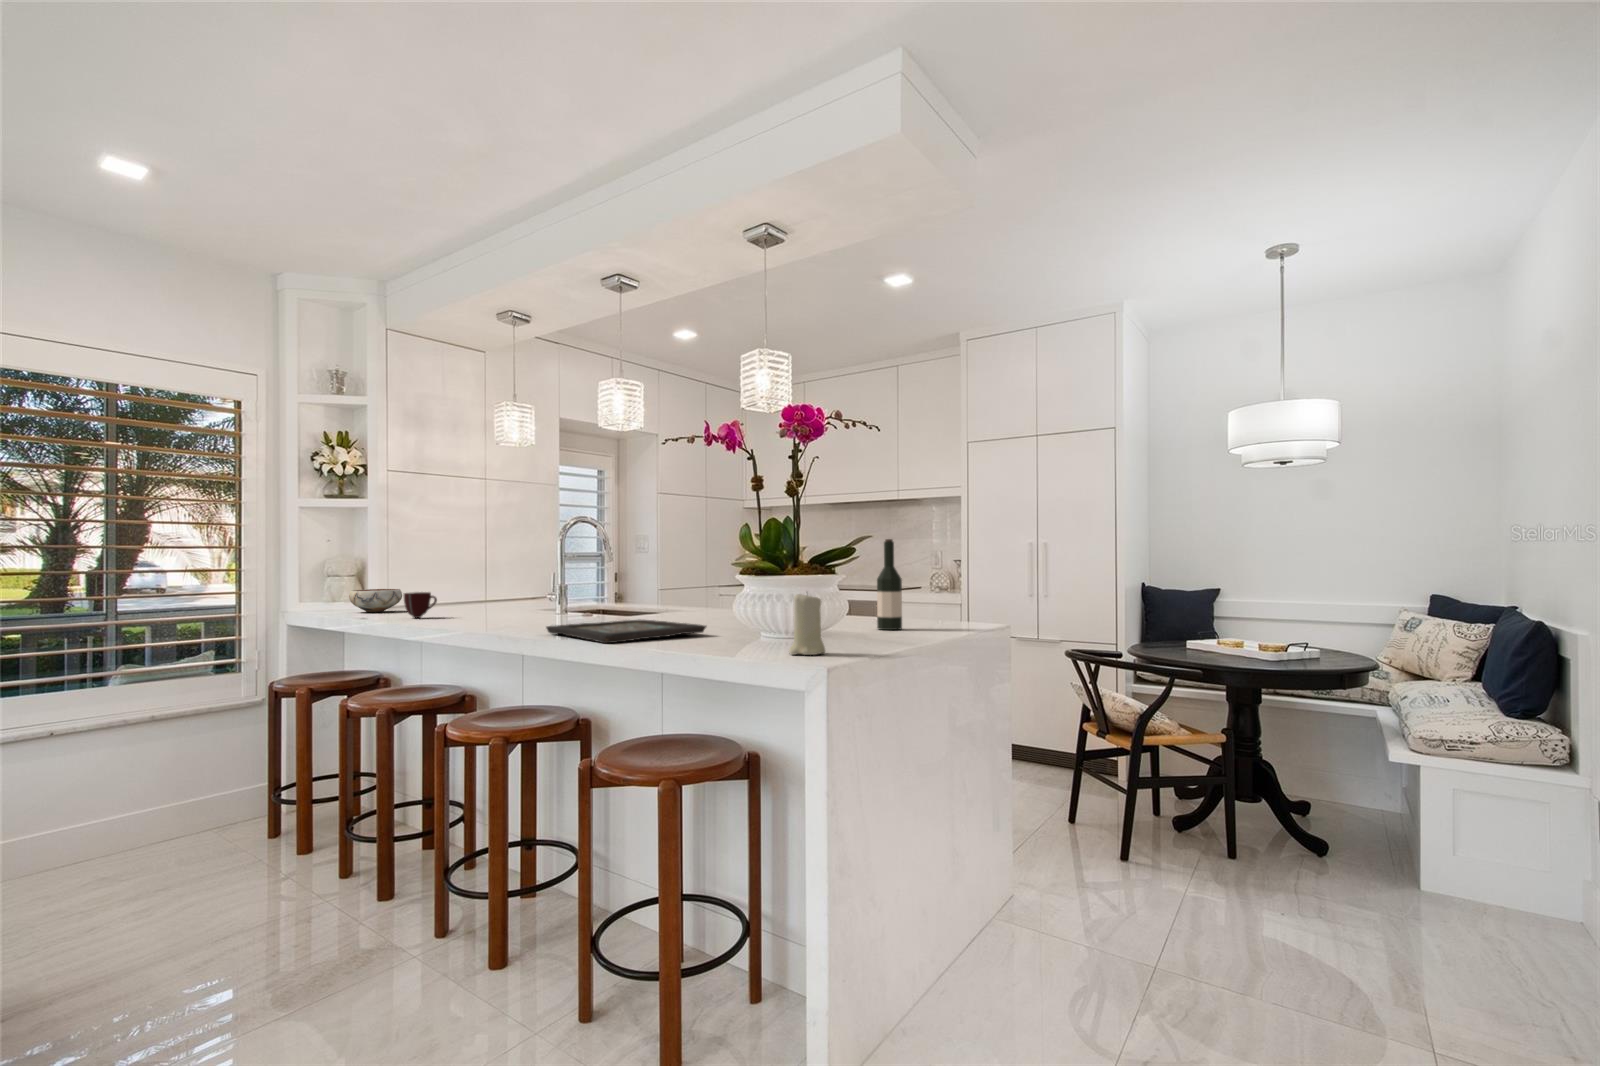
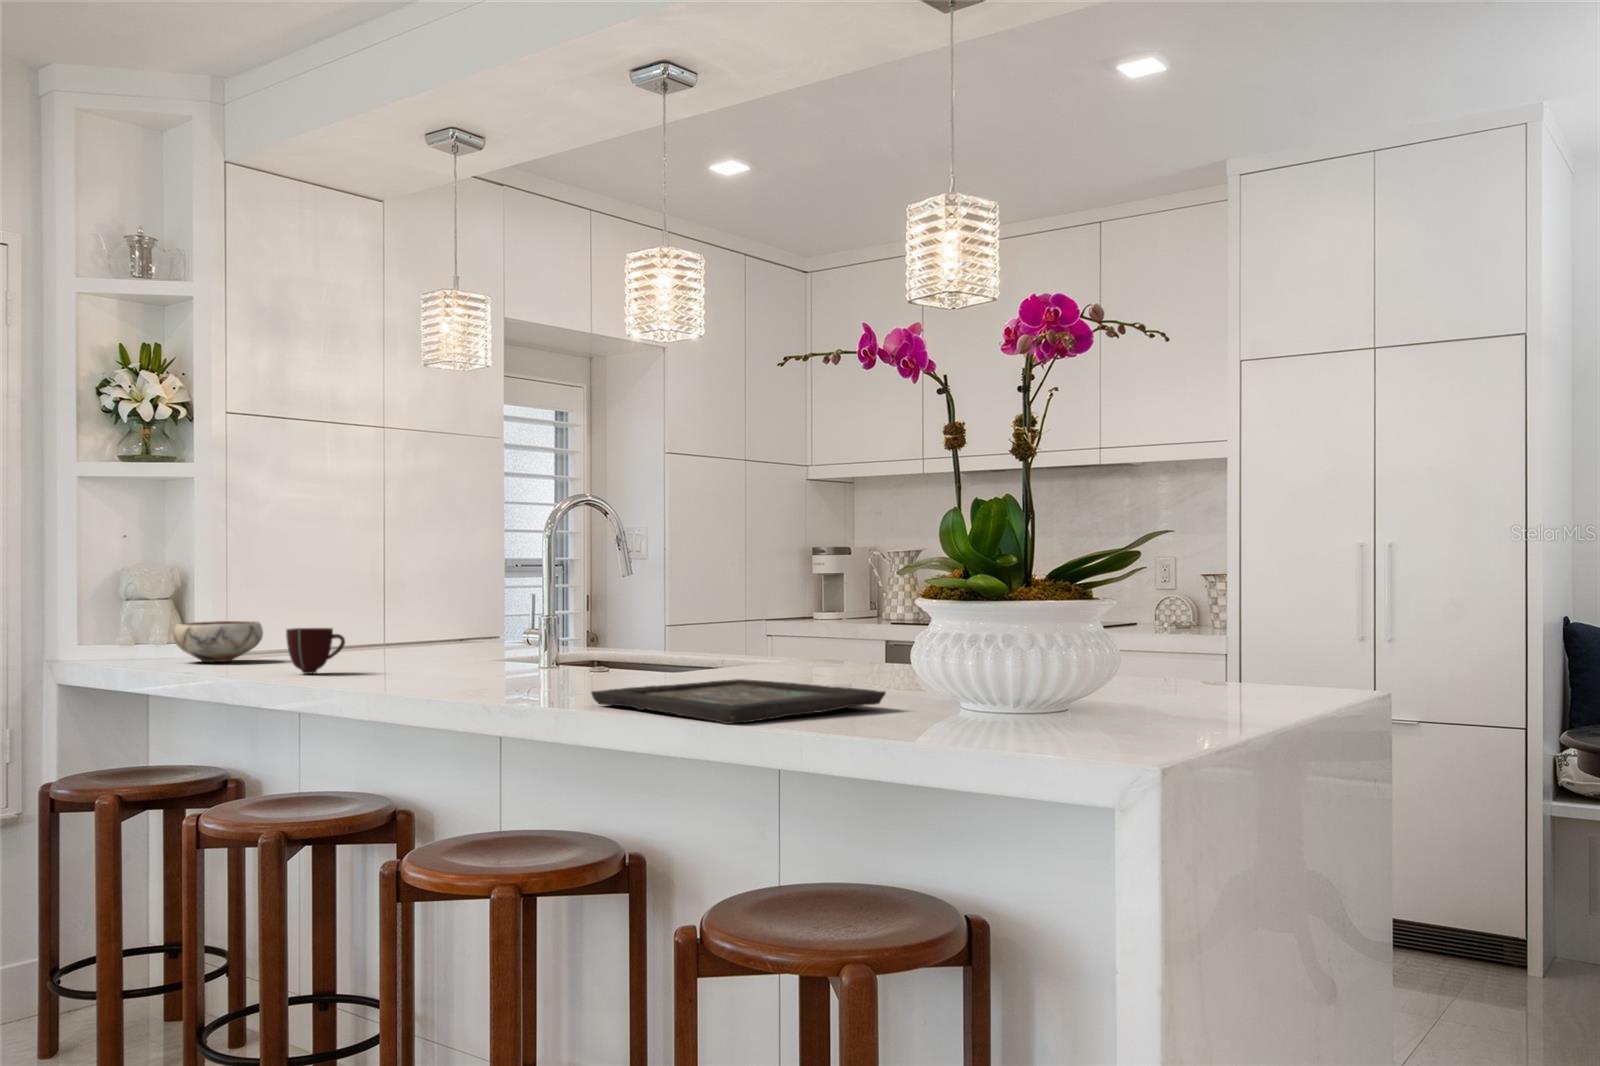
wine bottle: present [877,539,902,630] -> none [1169,537,1215,701]
candle: present [789,594,825,655] -> none [1099,631,1172,748]

